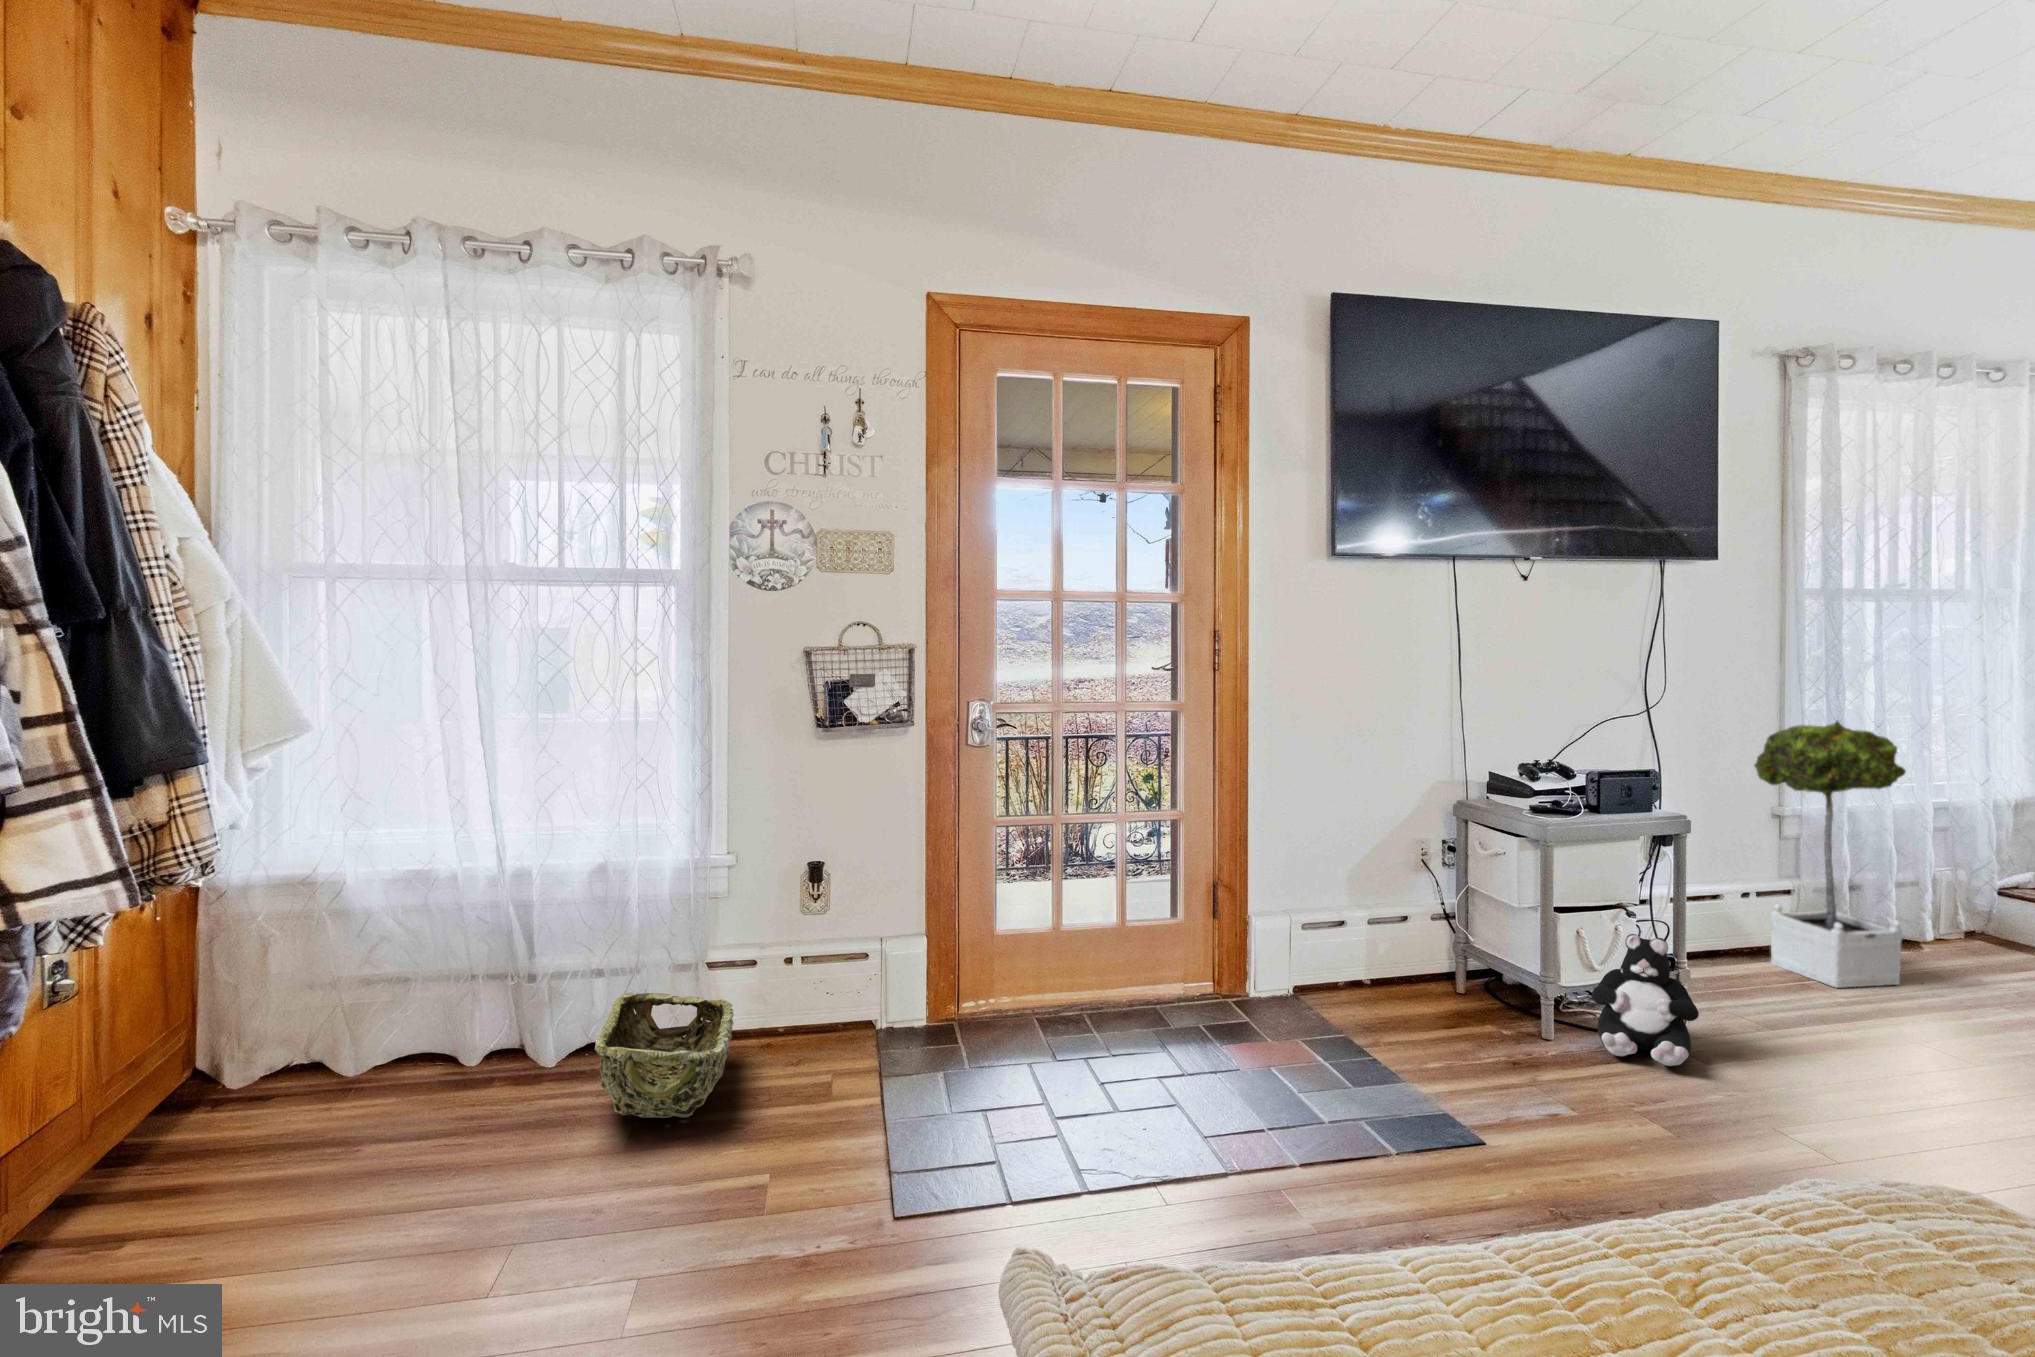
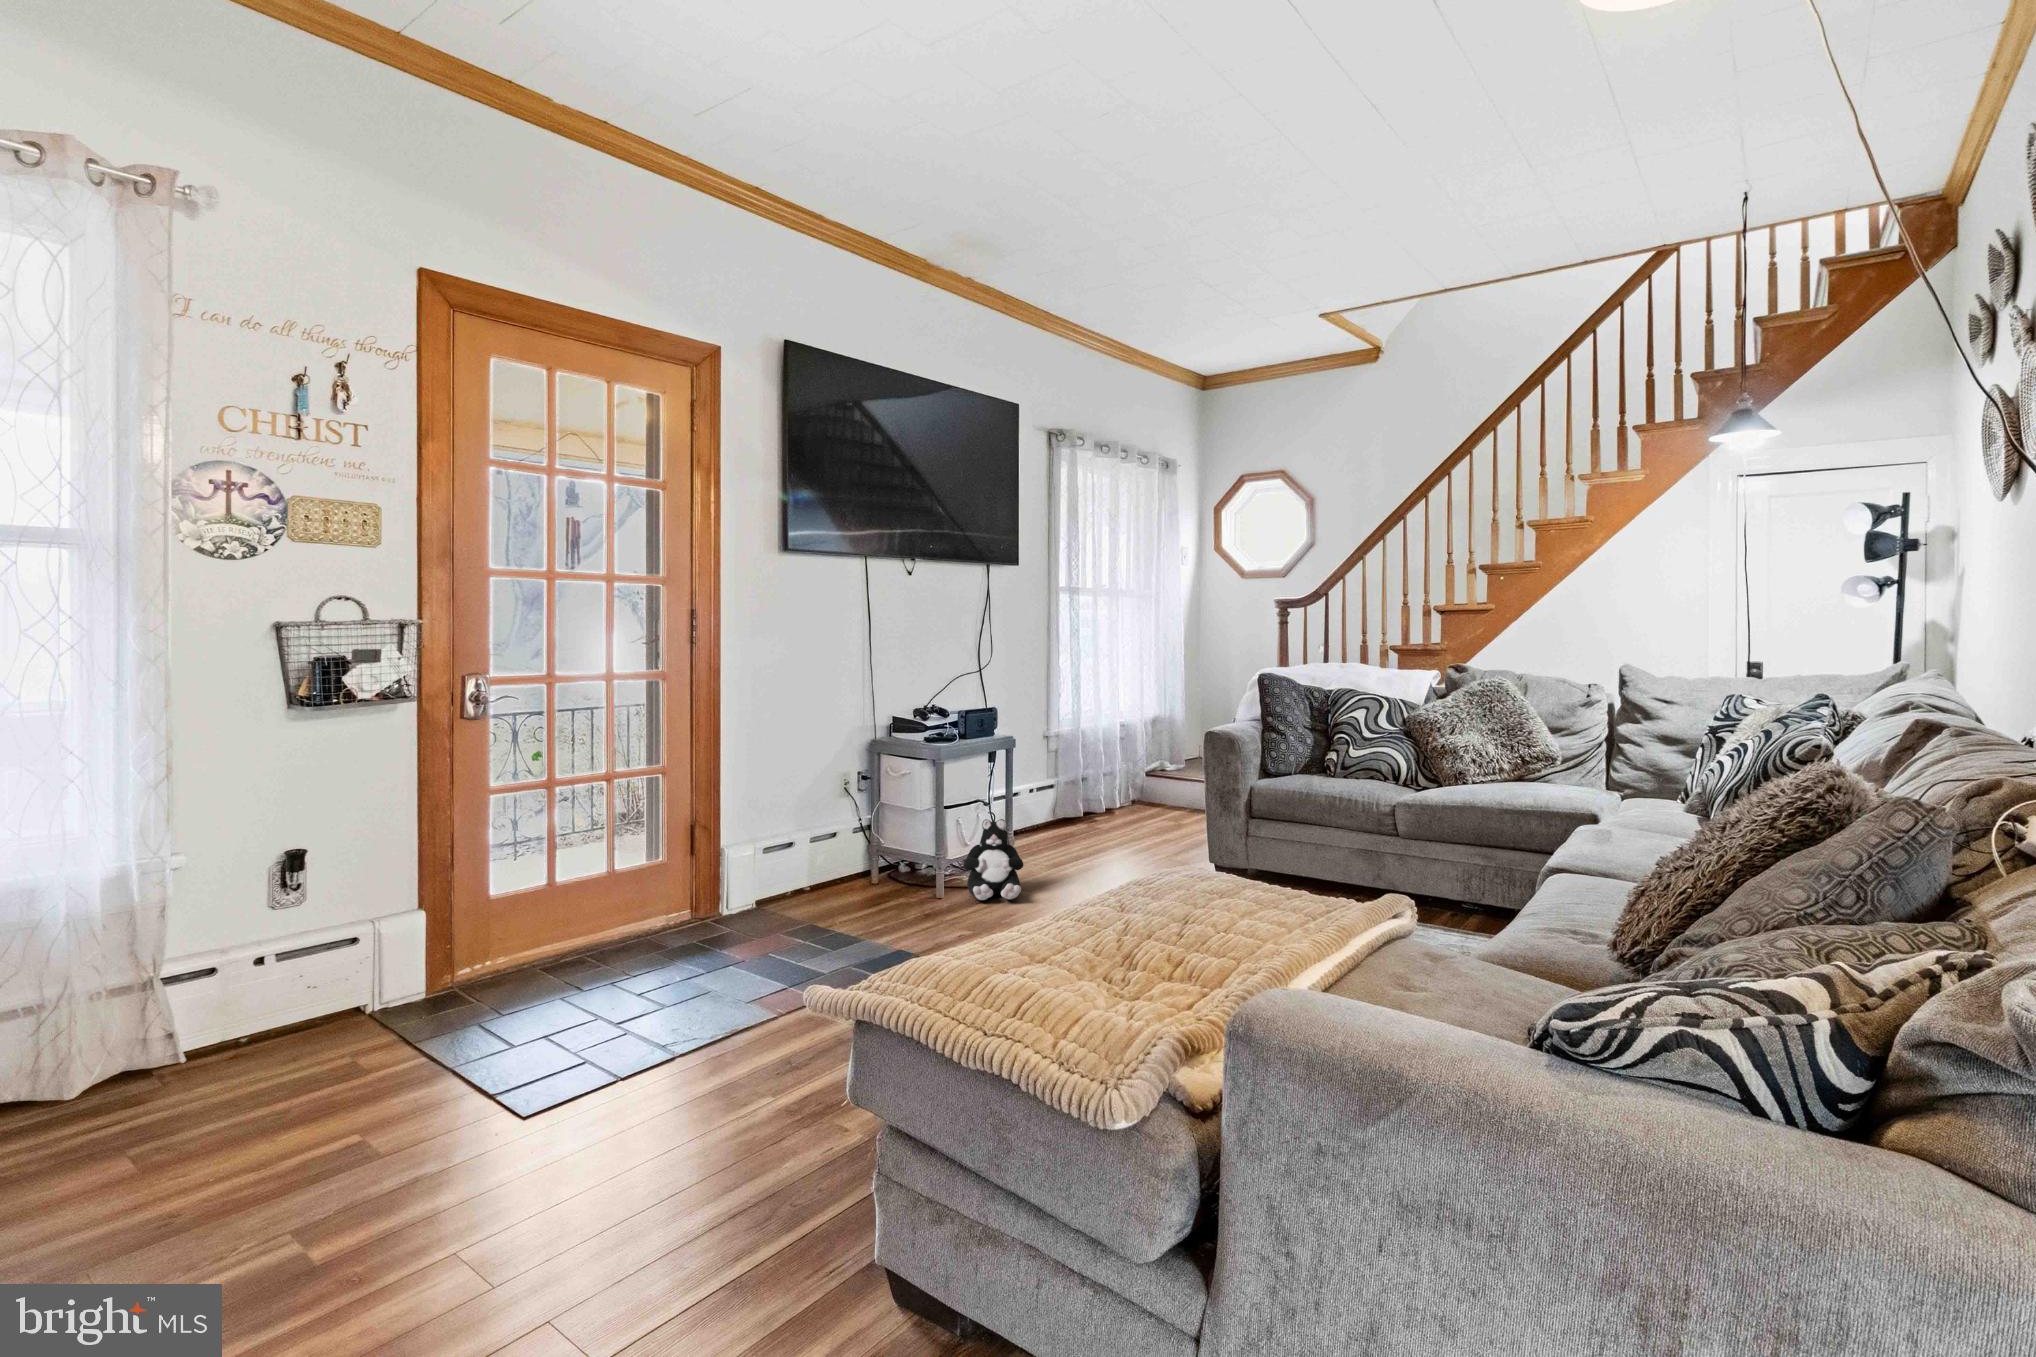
potted tree: present [1754,721,1906,988] -> none [1037,671,1112,842]
woven basket: present [595,993,734,1118] -> none [51,1012,264,1142]

